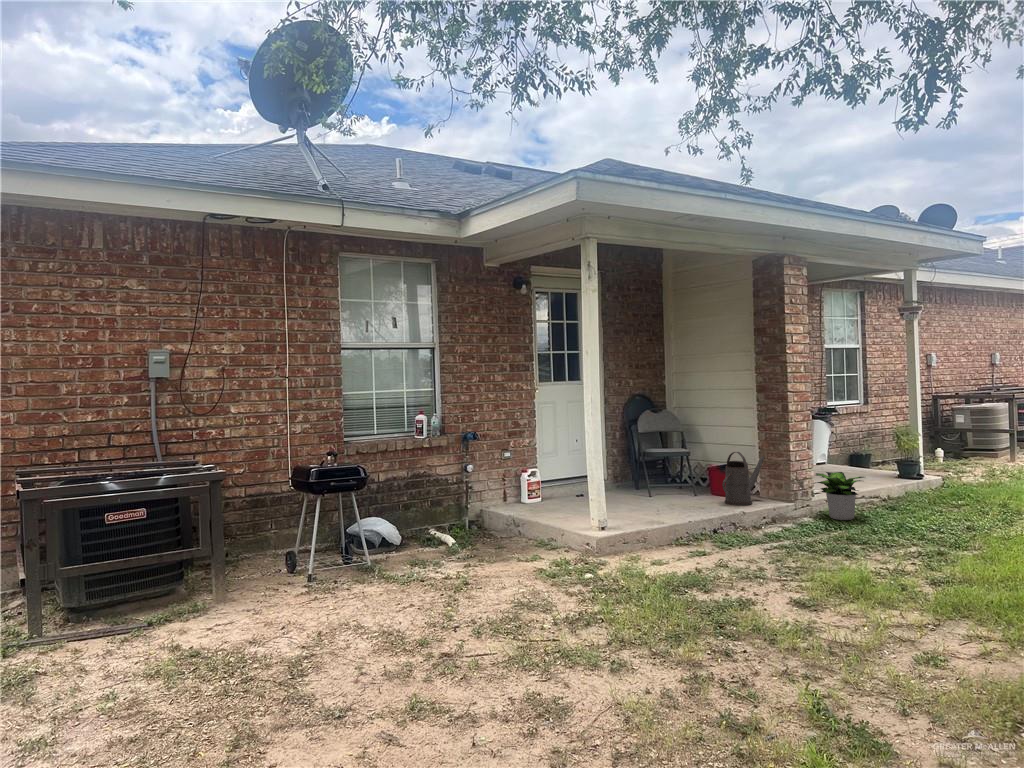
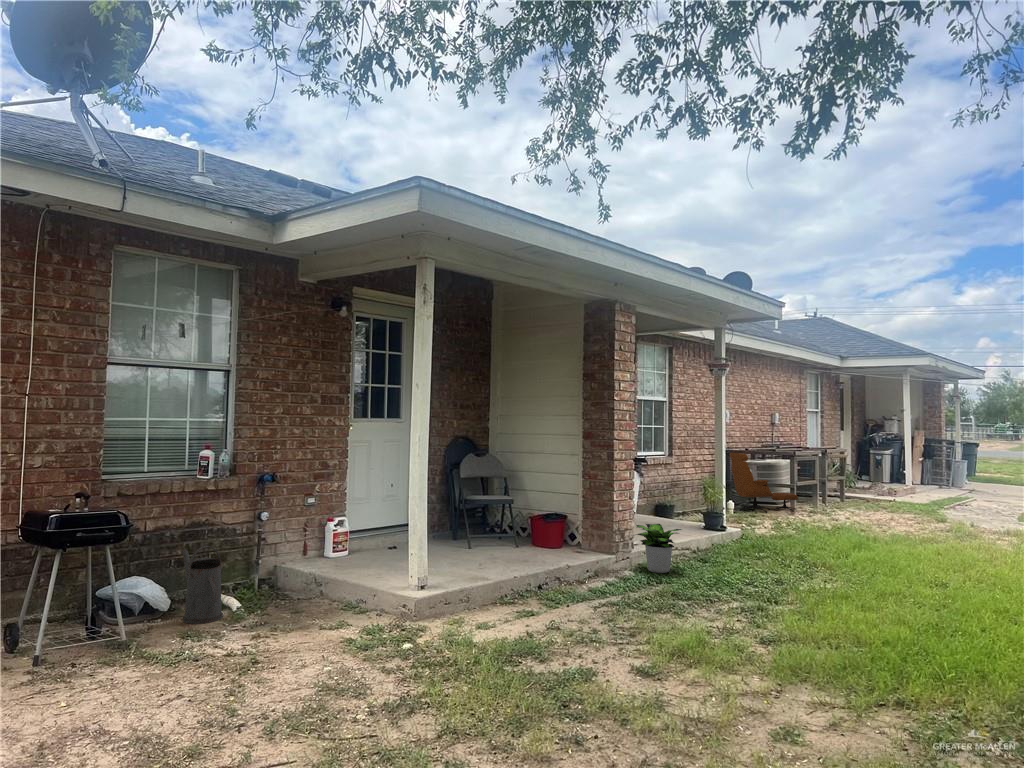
lounge chair: none [935,398,1024,461] -> present [730,453,798,513]
watering can: present [722,452,764,506] -> present [182,546,223,624]

